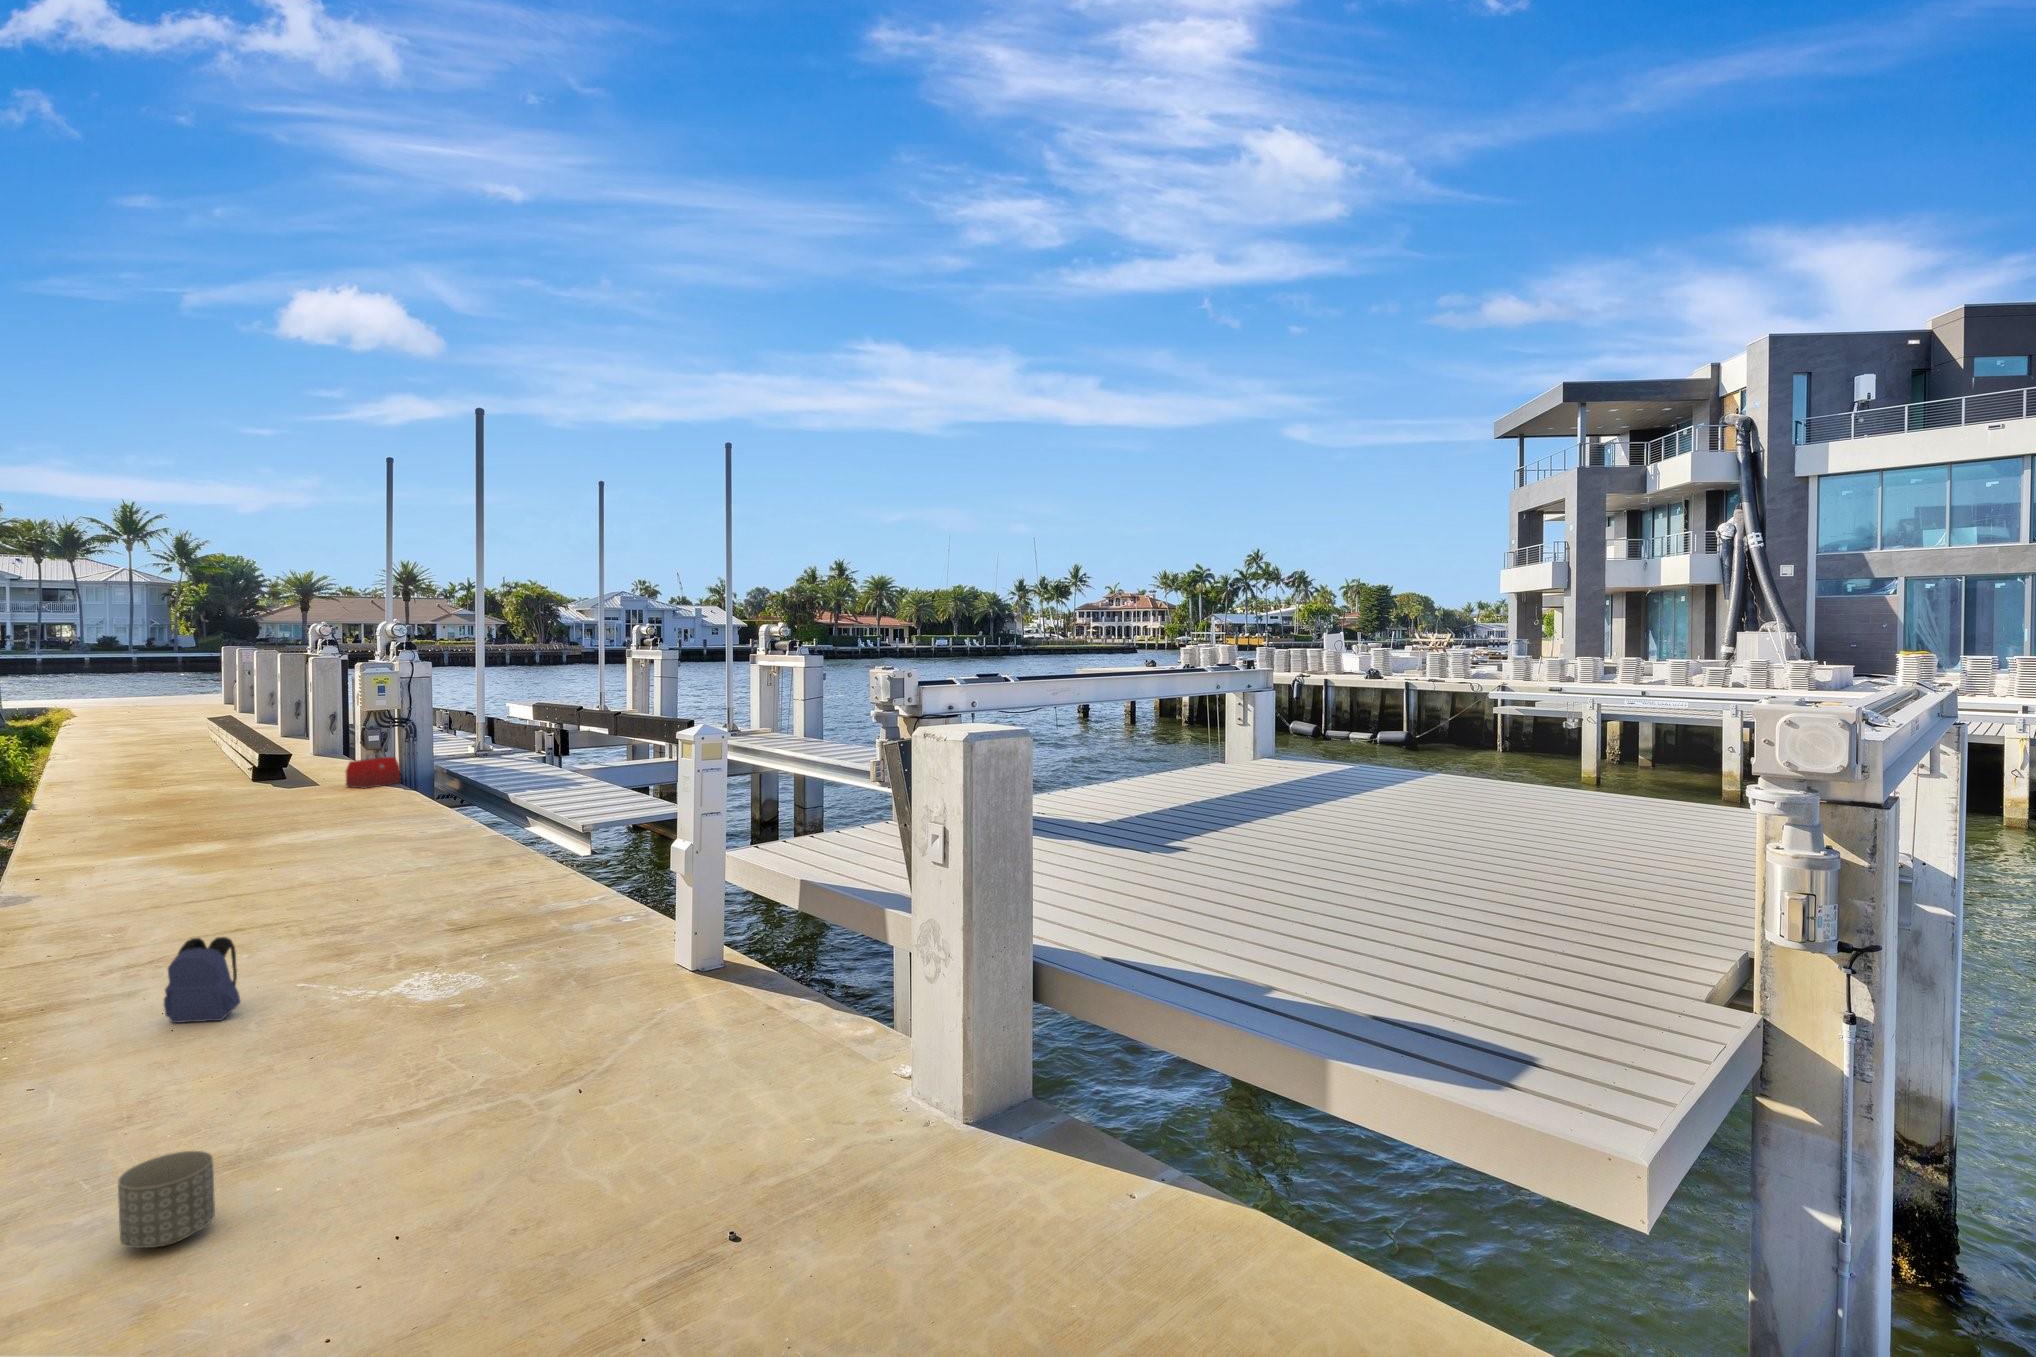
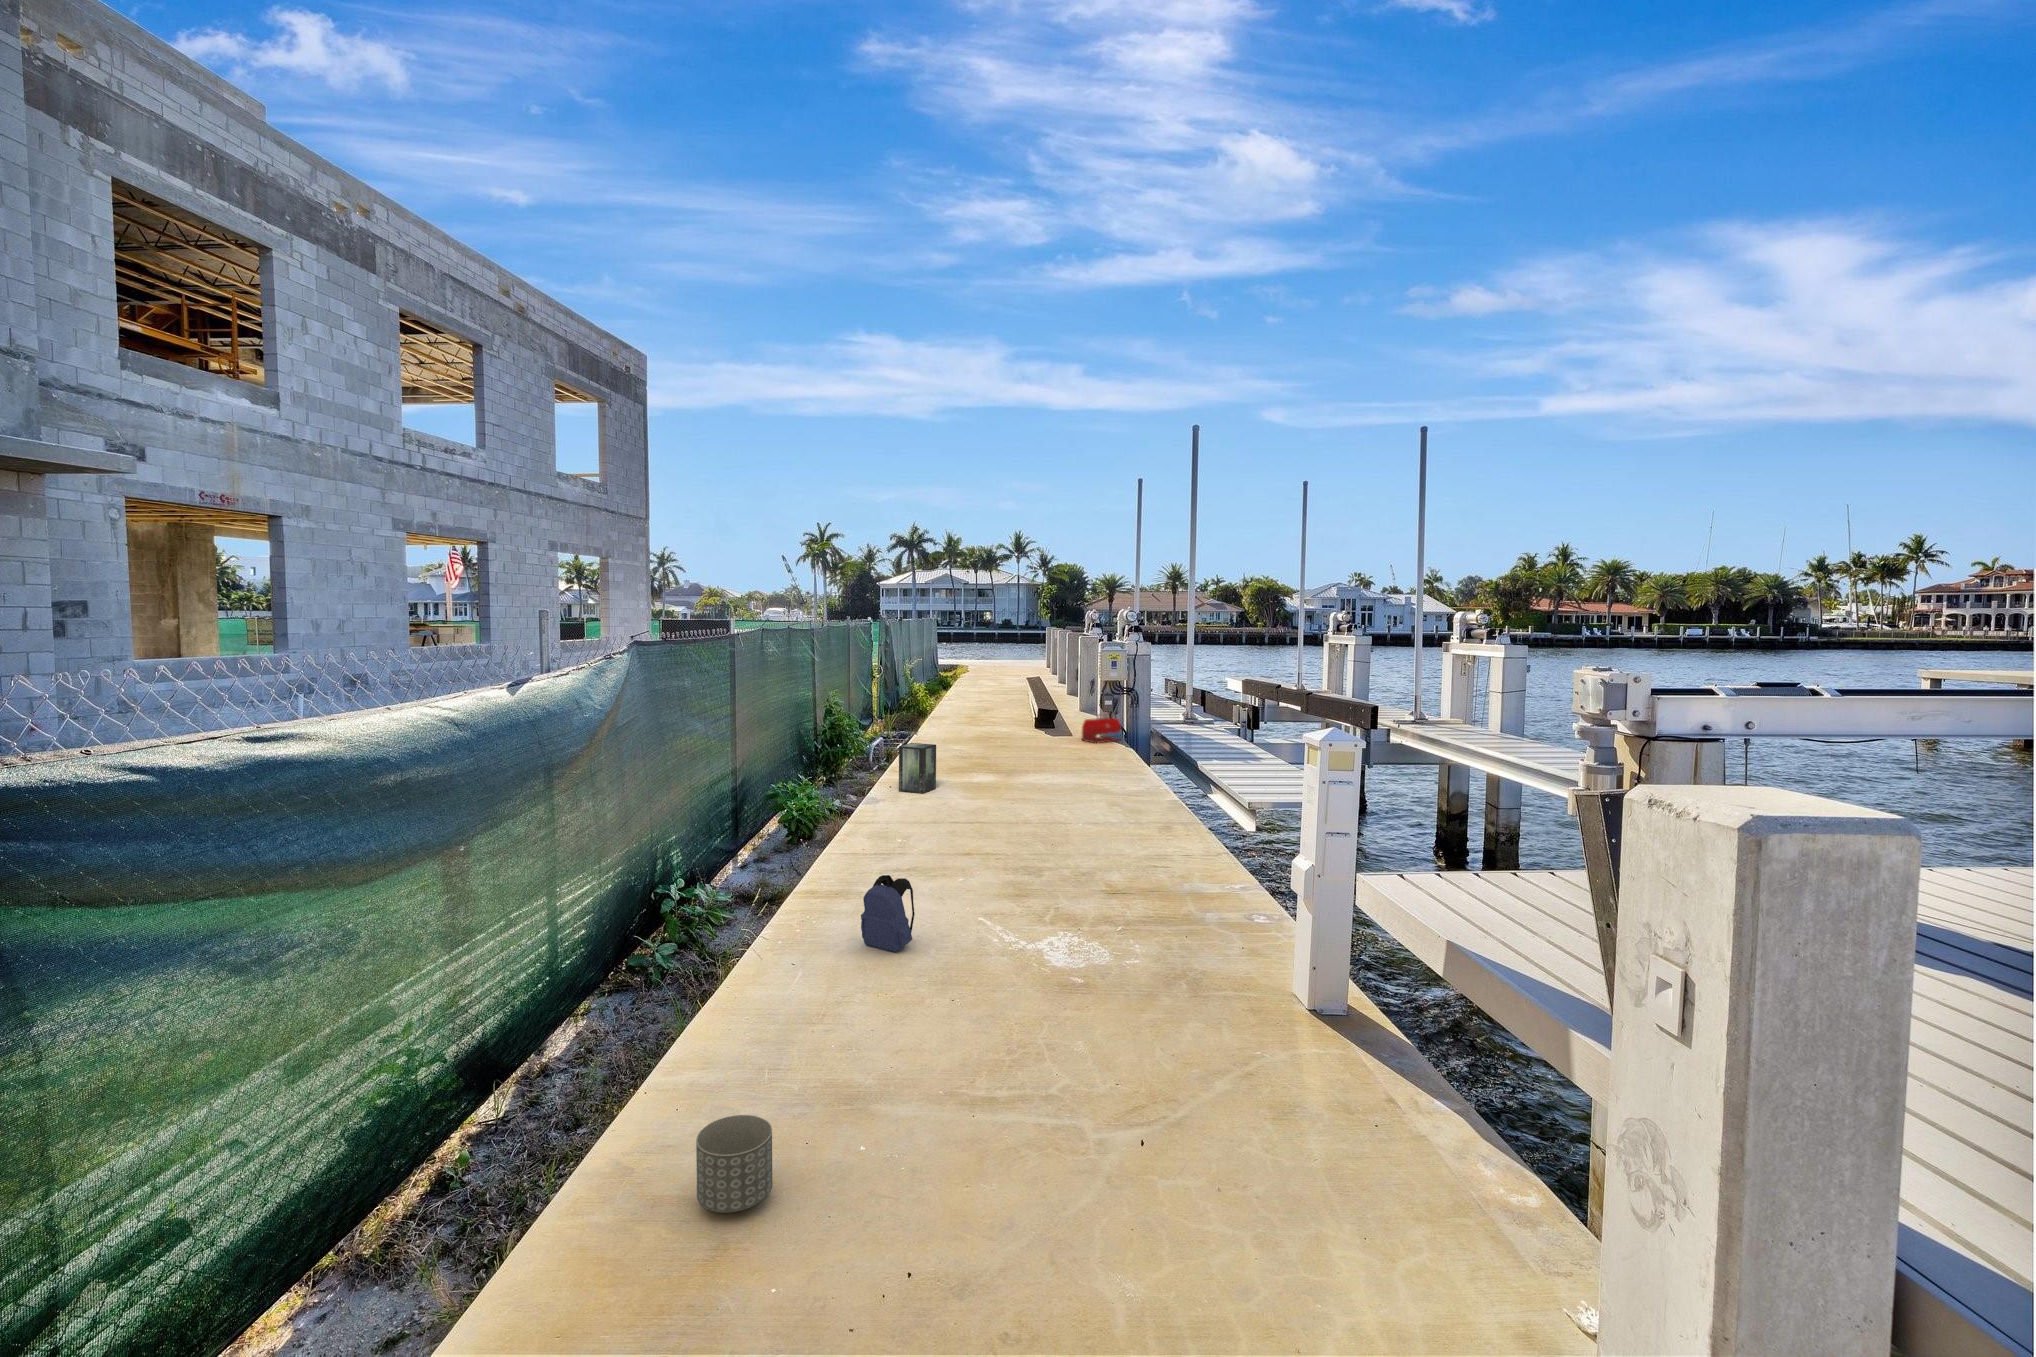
storage box: none [96,805,159,872] -> present [899,743,936,794]

